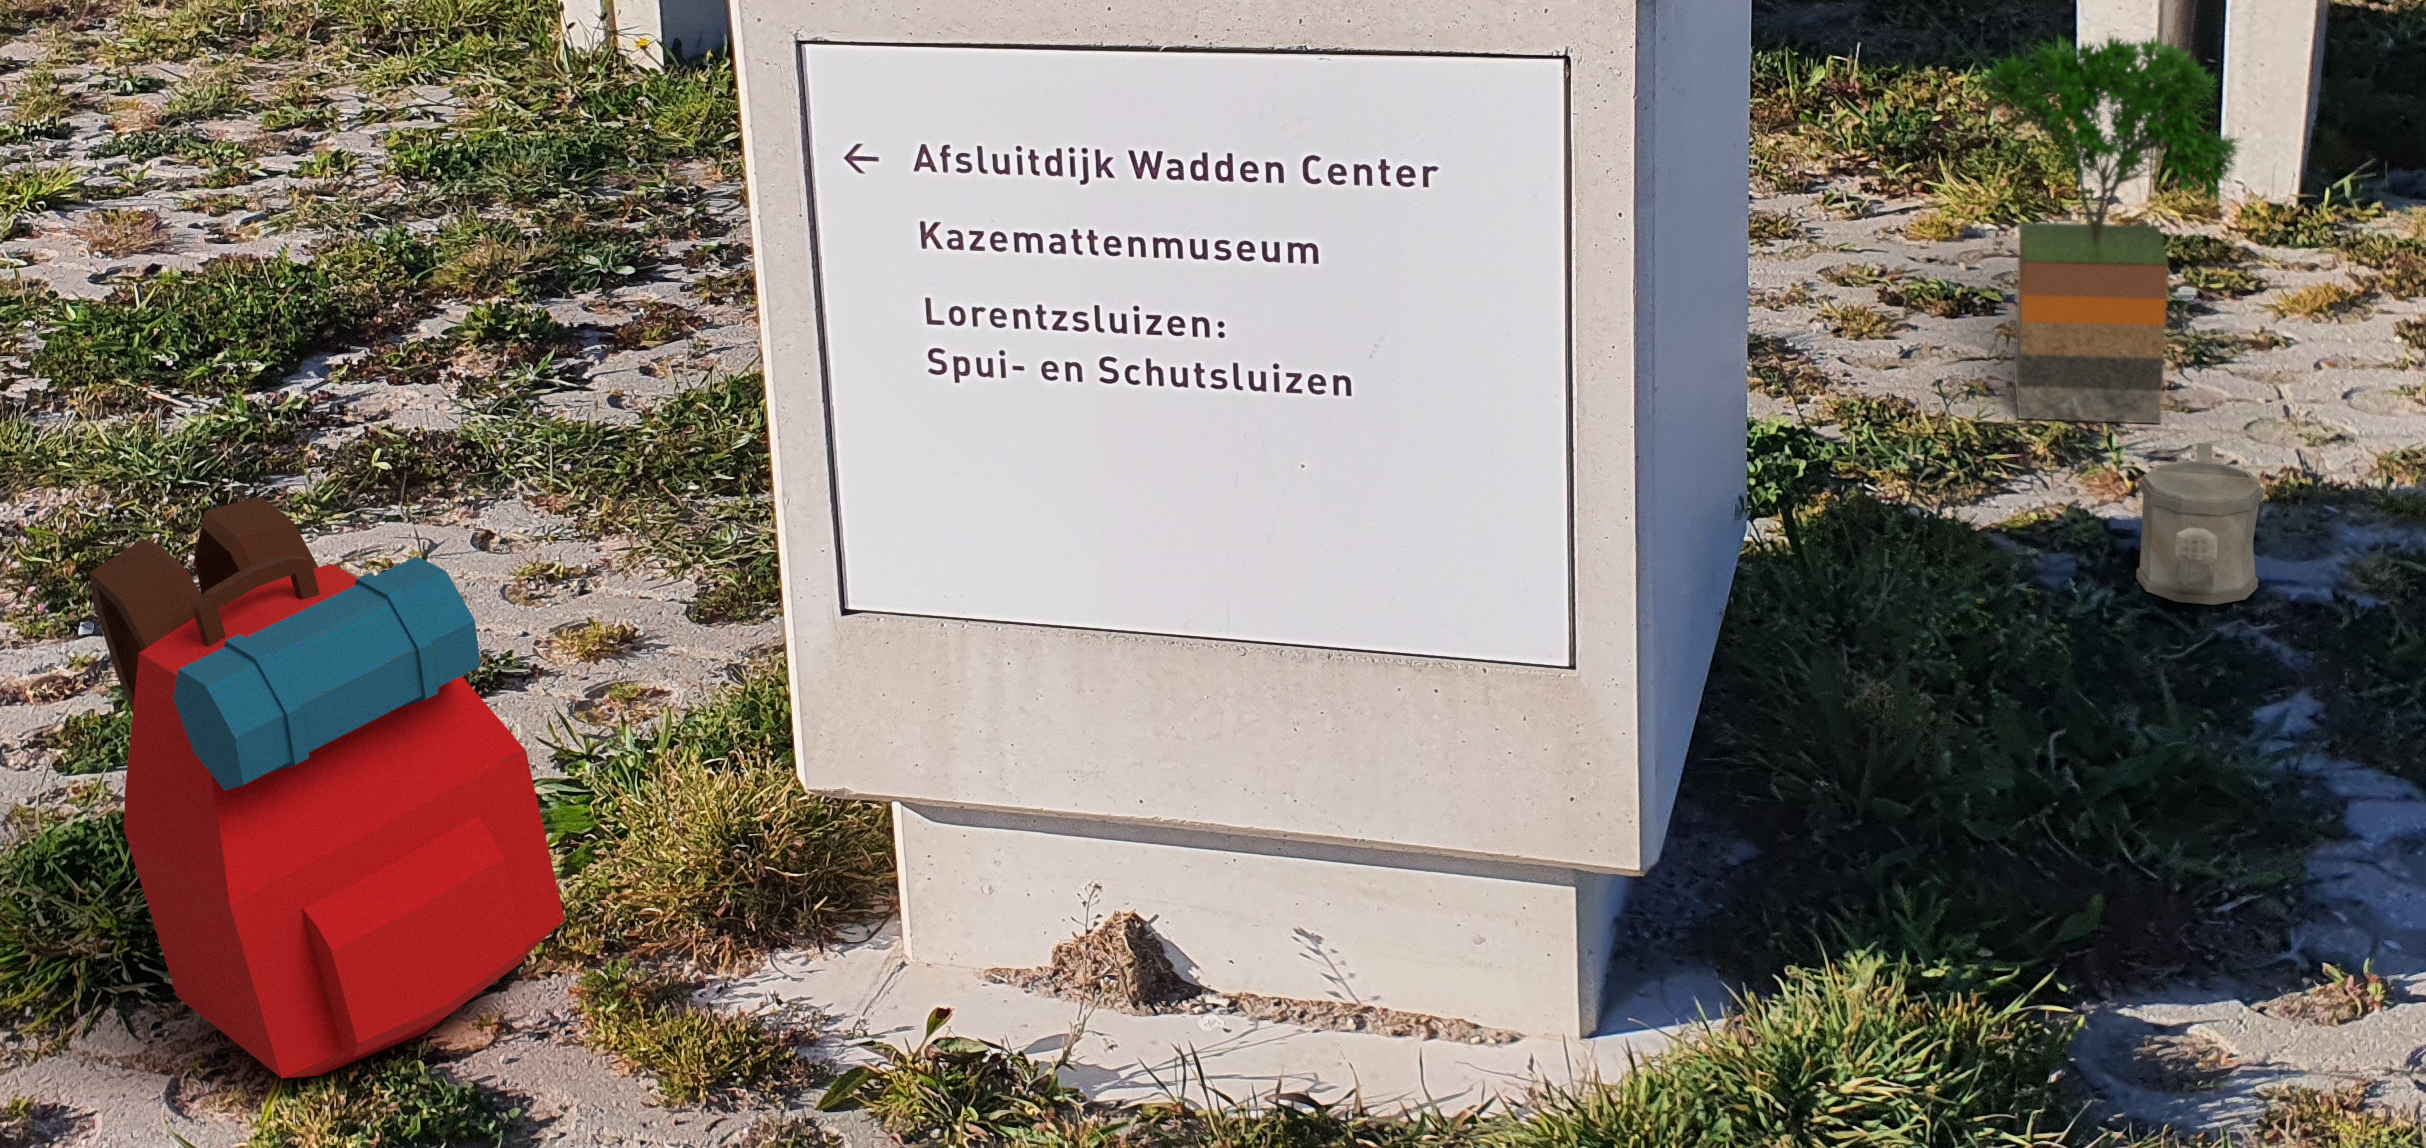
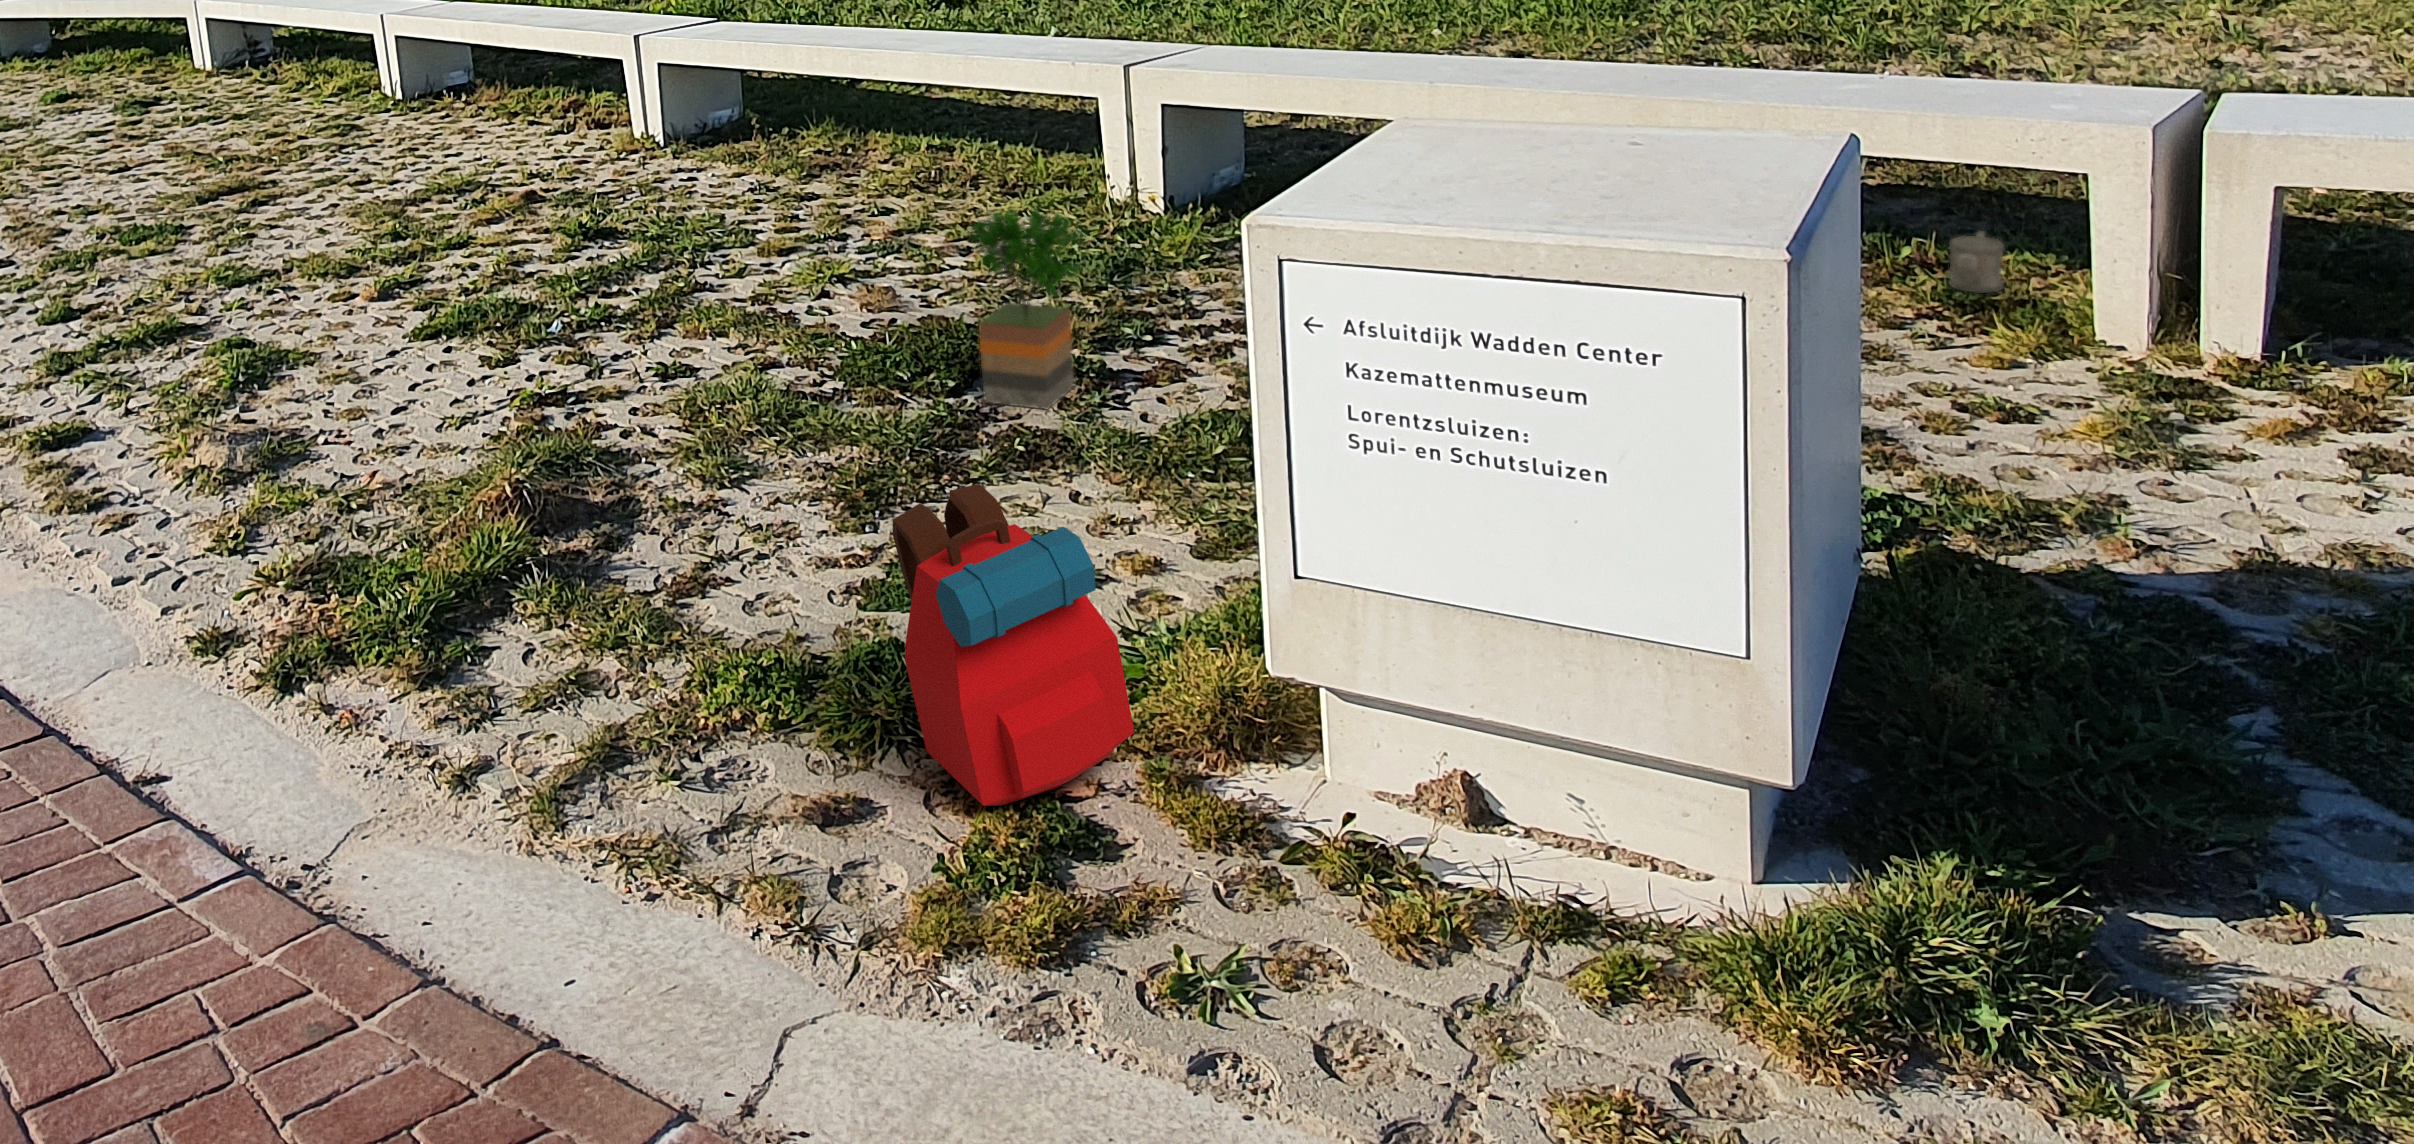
potted tree: present [1979,36,2240,424] -> present [968,211,1086,409]
watering can: present [2136,443,2264,605] -> present [1949,231,2005,293]

